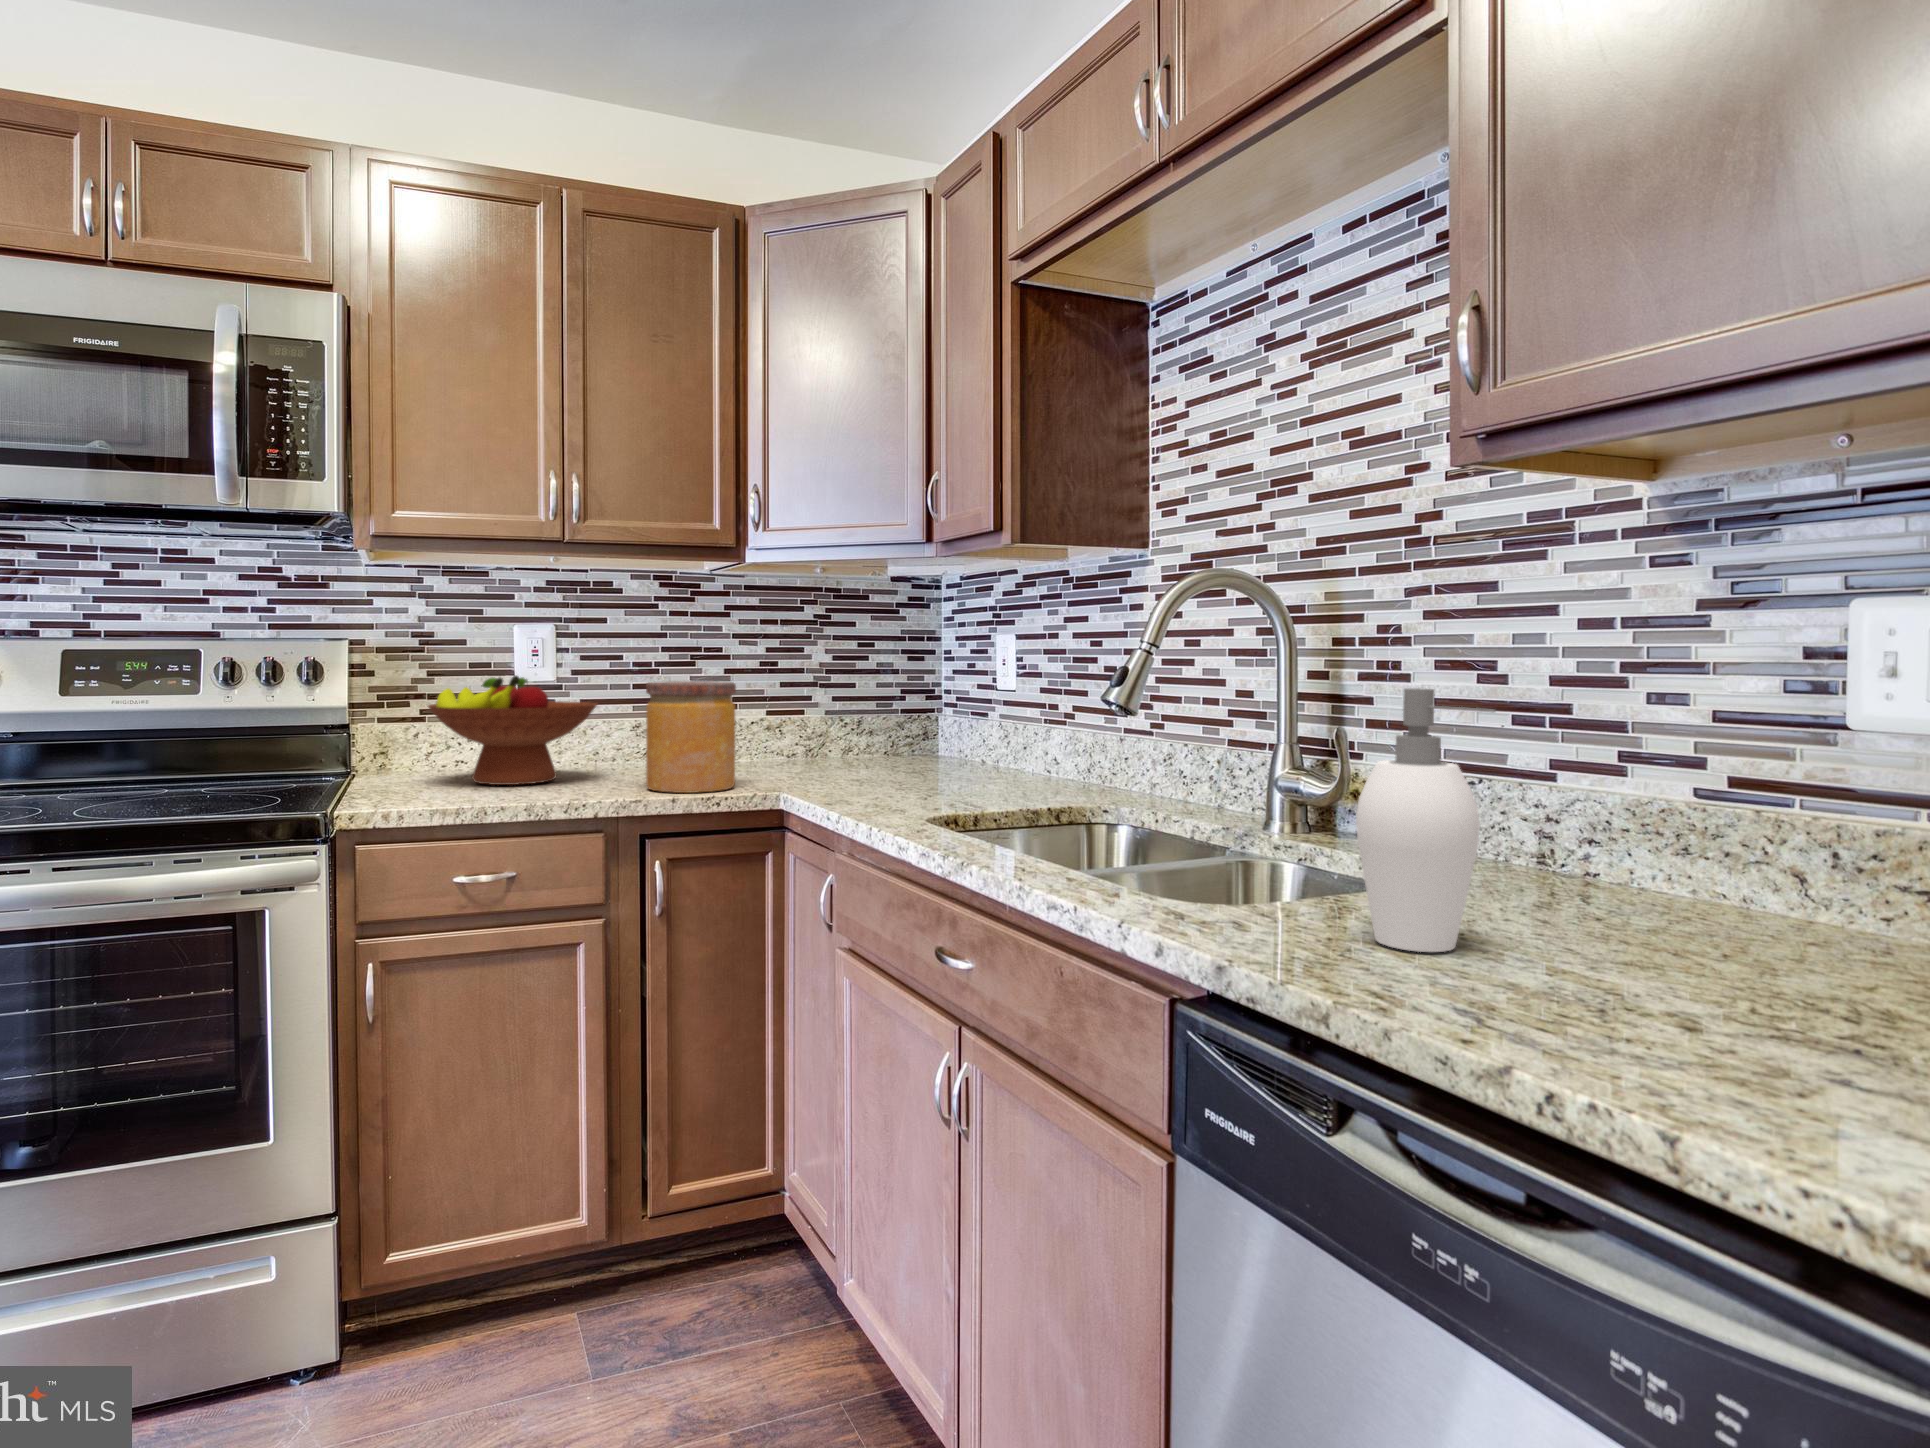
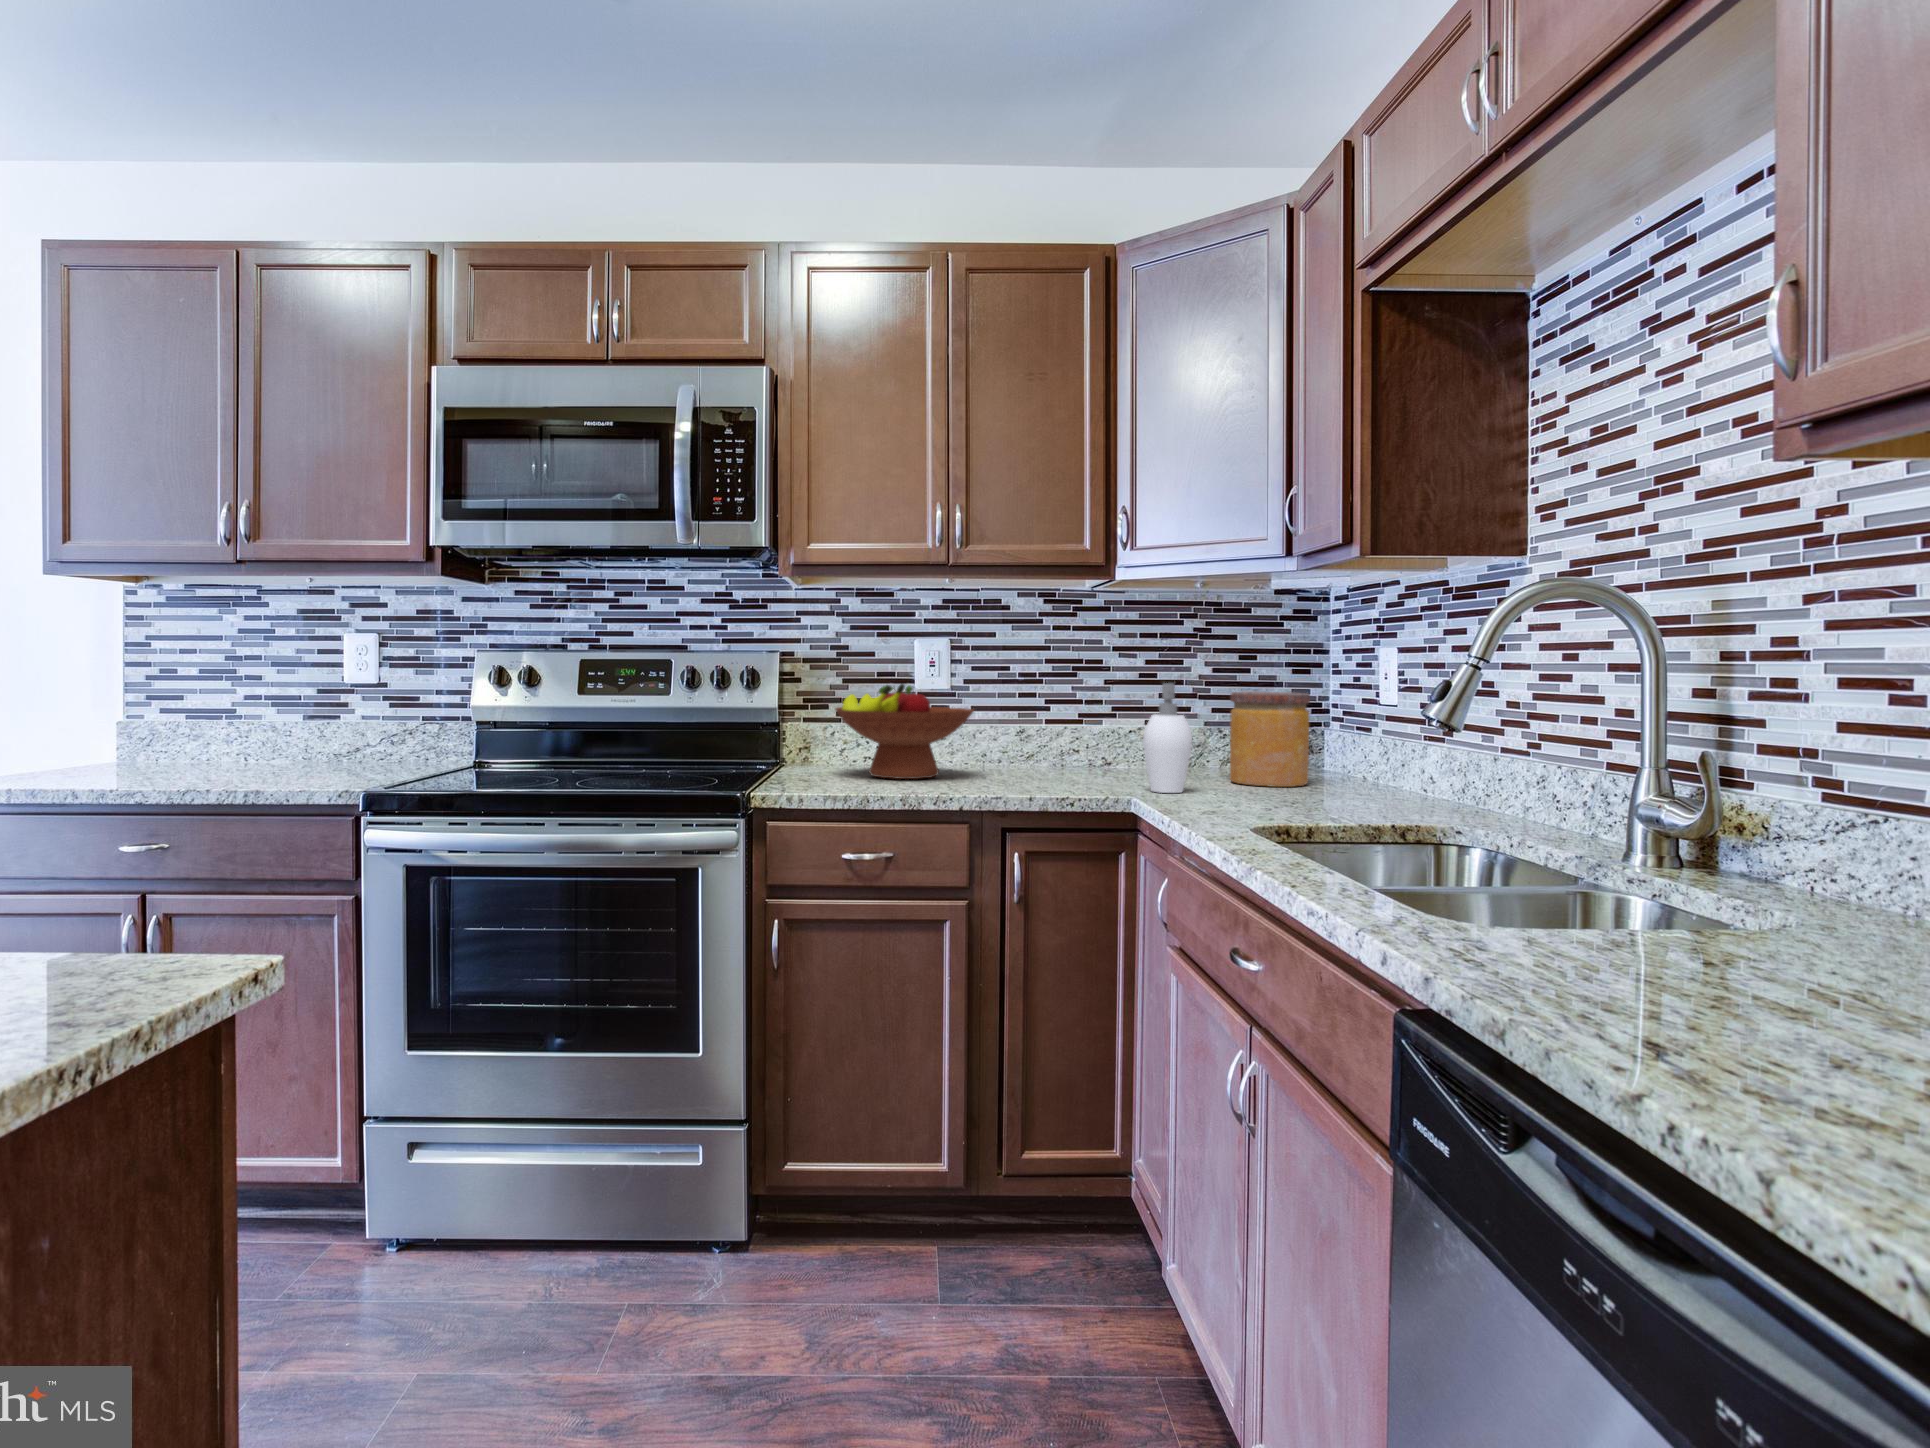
jar: present [646,681,736,793] -> present [1230,692,1310,787]
soap dispenser: present [1356,688,1495,952] -> present [1143,683,1192,793]

